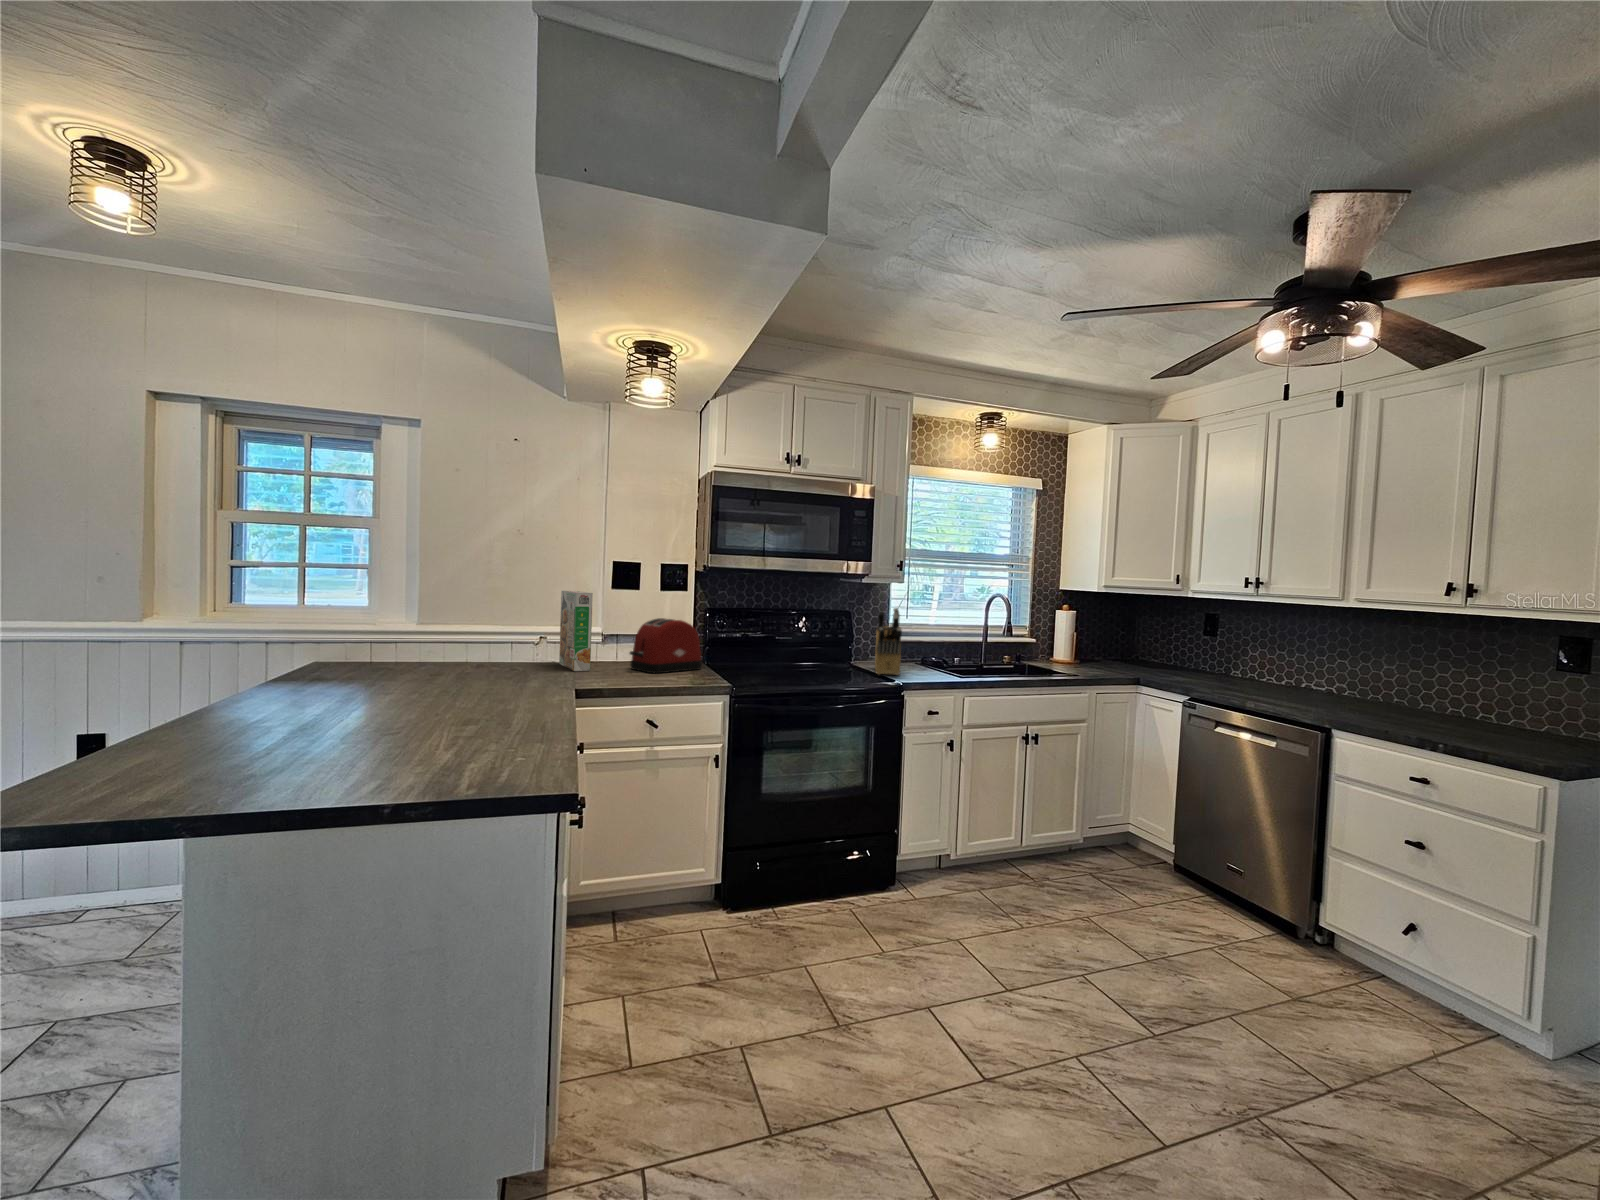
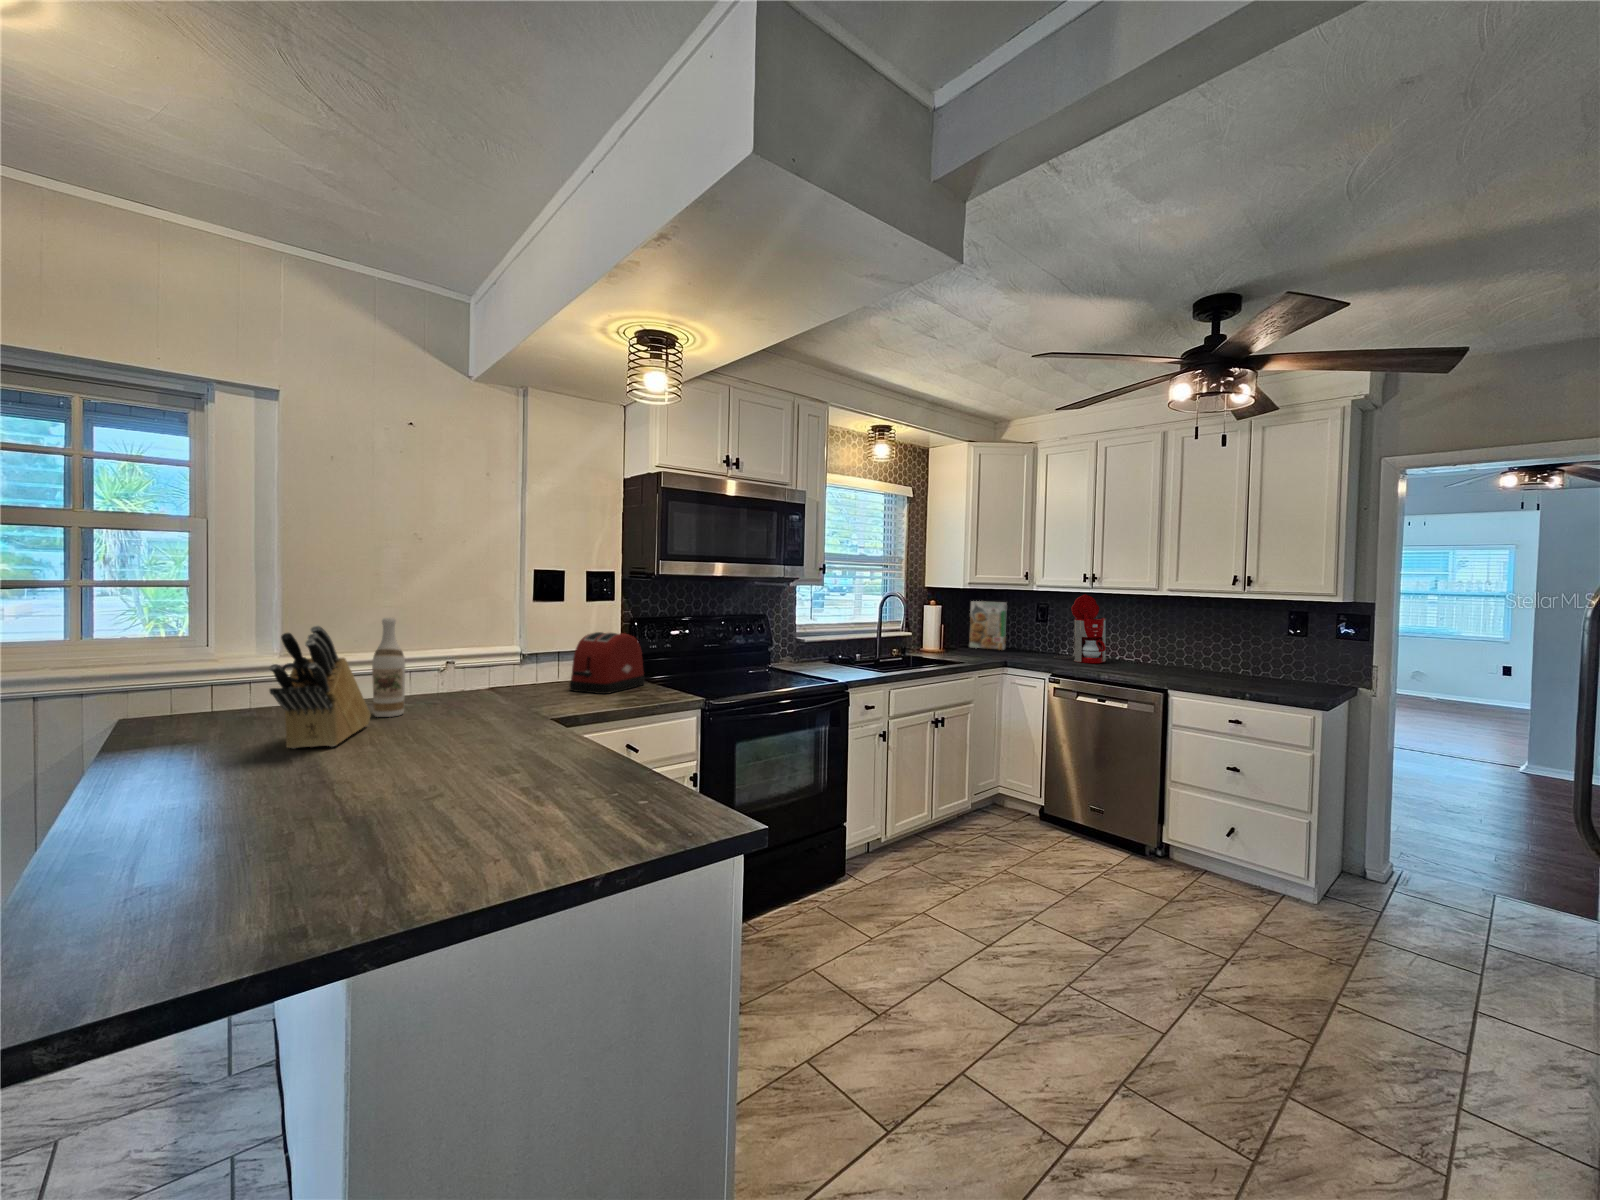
cereal box: present [559,591,593,671] -> present [969,601,1007,650]
wine bottle: none [455,595,480,675] -> present [372,618,405,717]
coffee maker: none [1213,605,1280,690] -> present [1054,594,1106,663]
knife block: present [875,608,902,675] -> present [269,626,370,749]

